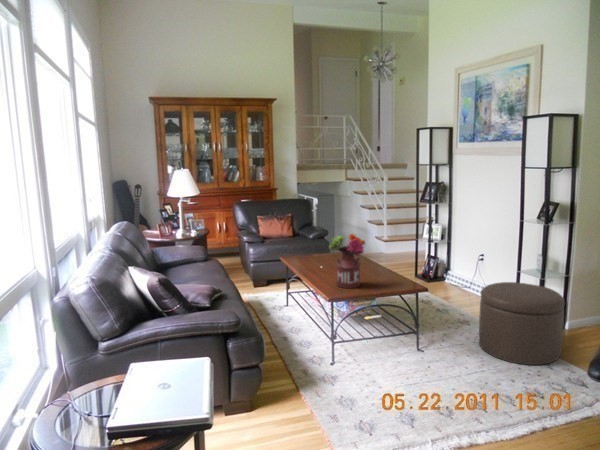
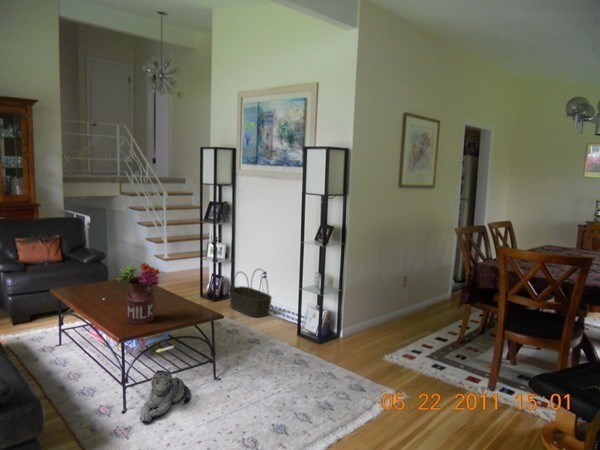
basket: none [442,251,488,300] -> present [229,271,272,317]
ottoman: present [479,282,565,365] -> none [272,300,343,377]
plush toy: none [345,331,393,374] -> present [140,370,191,422]

